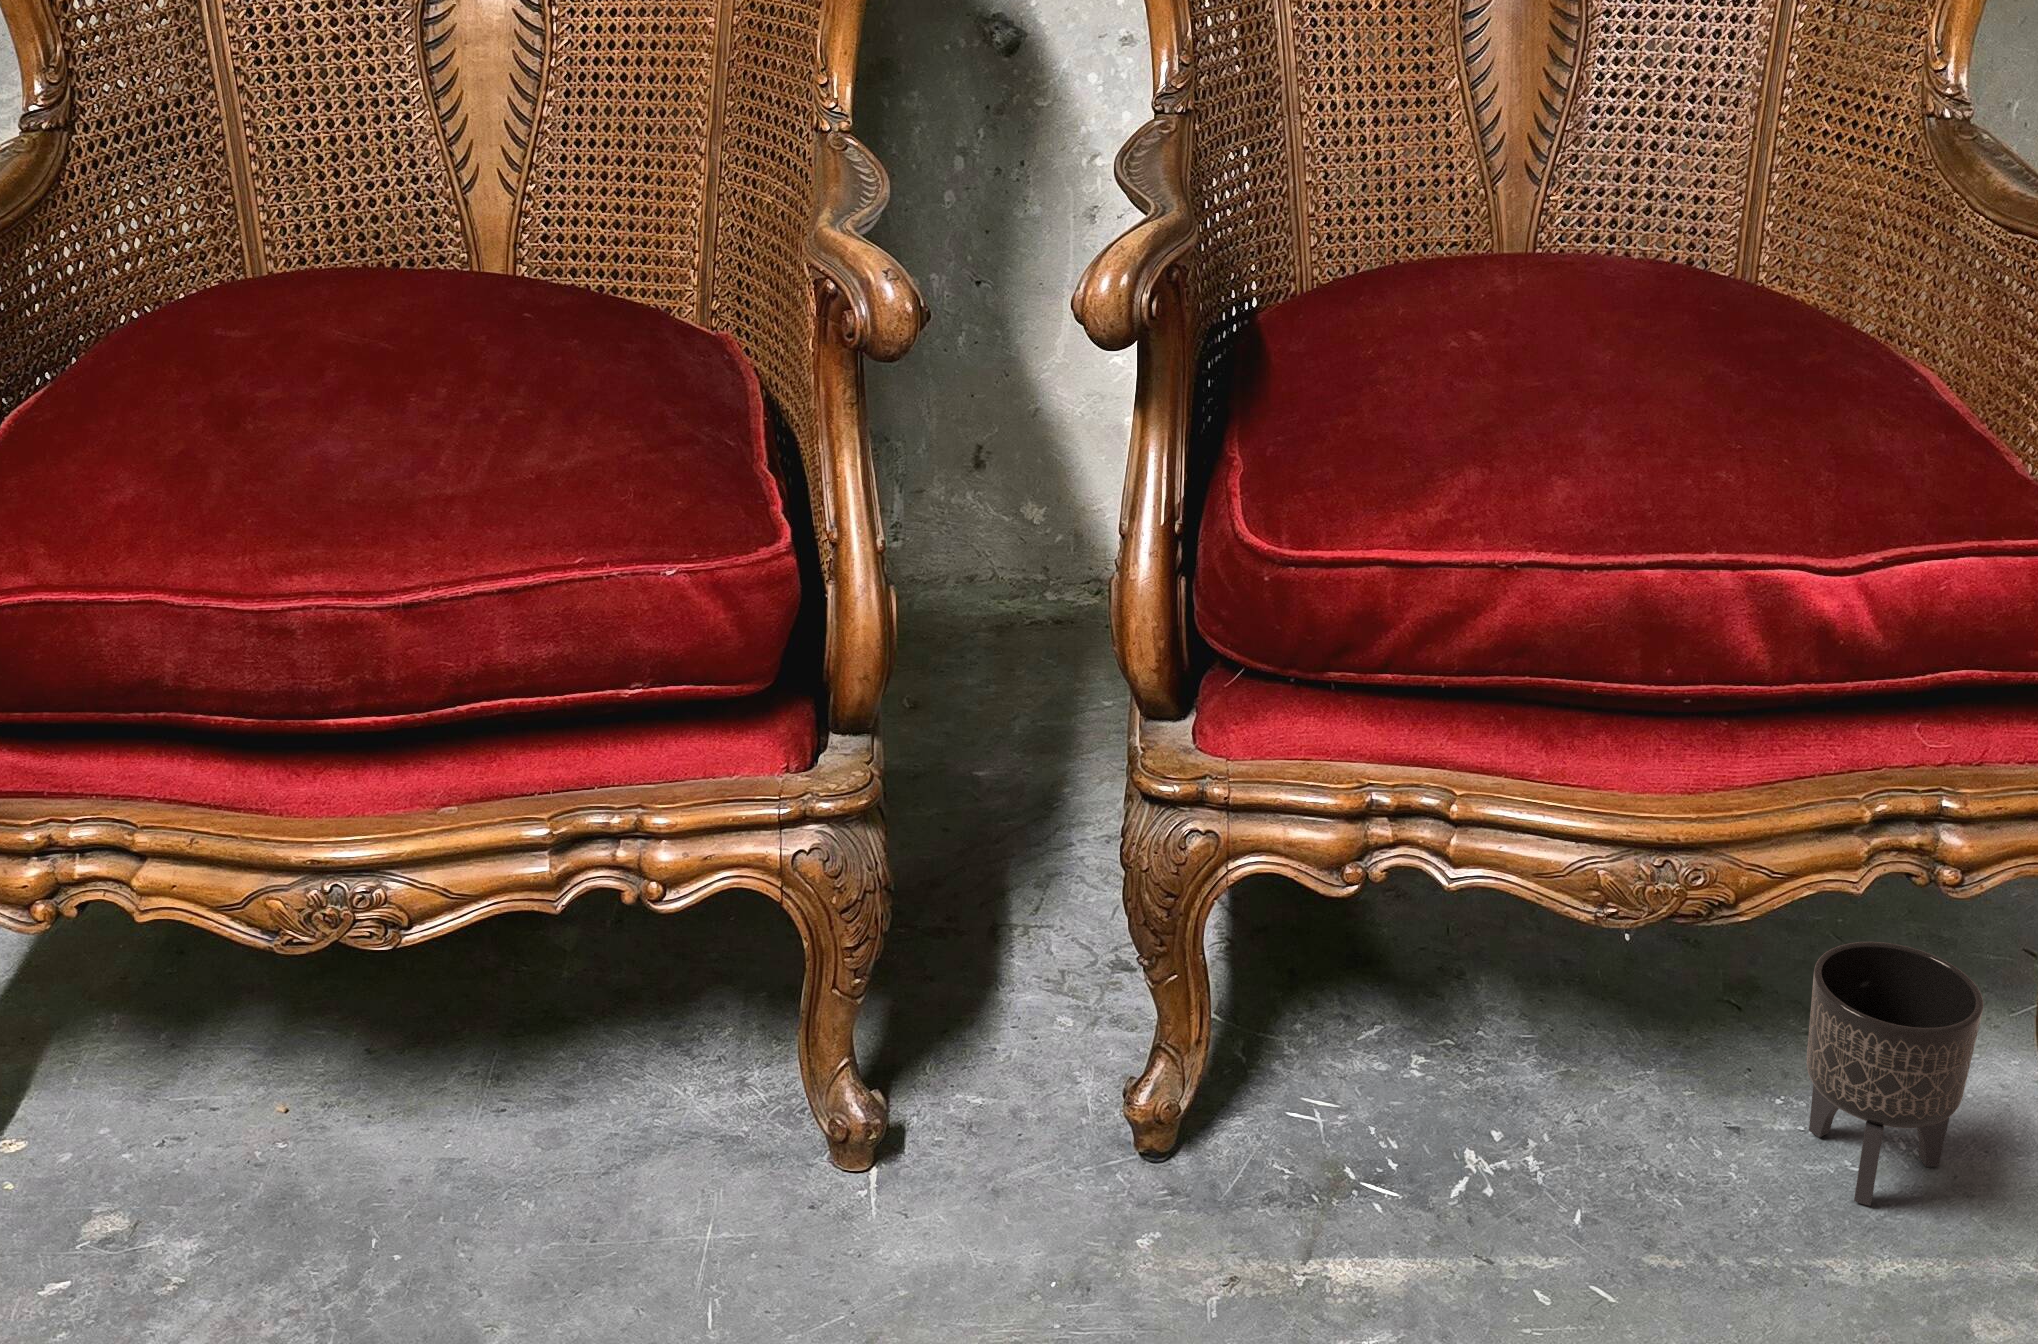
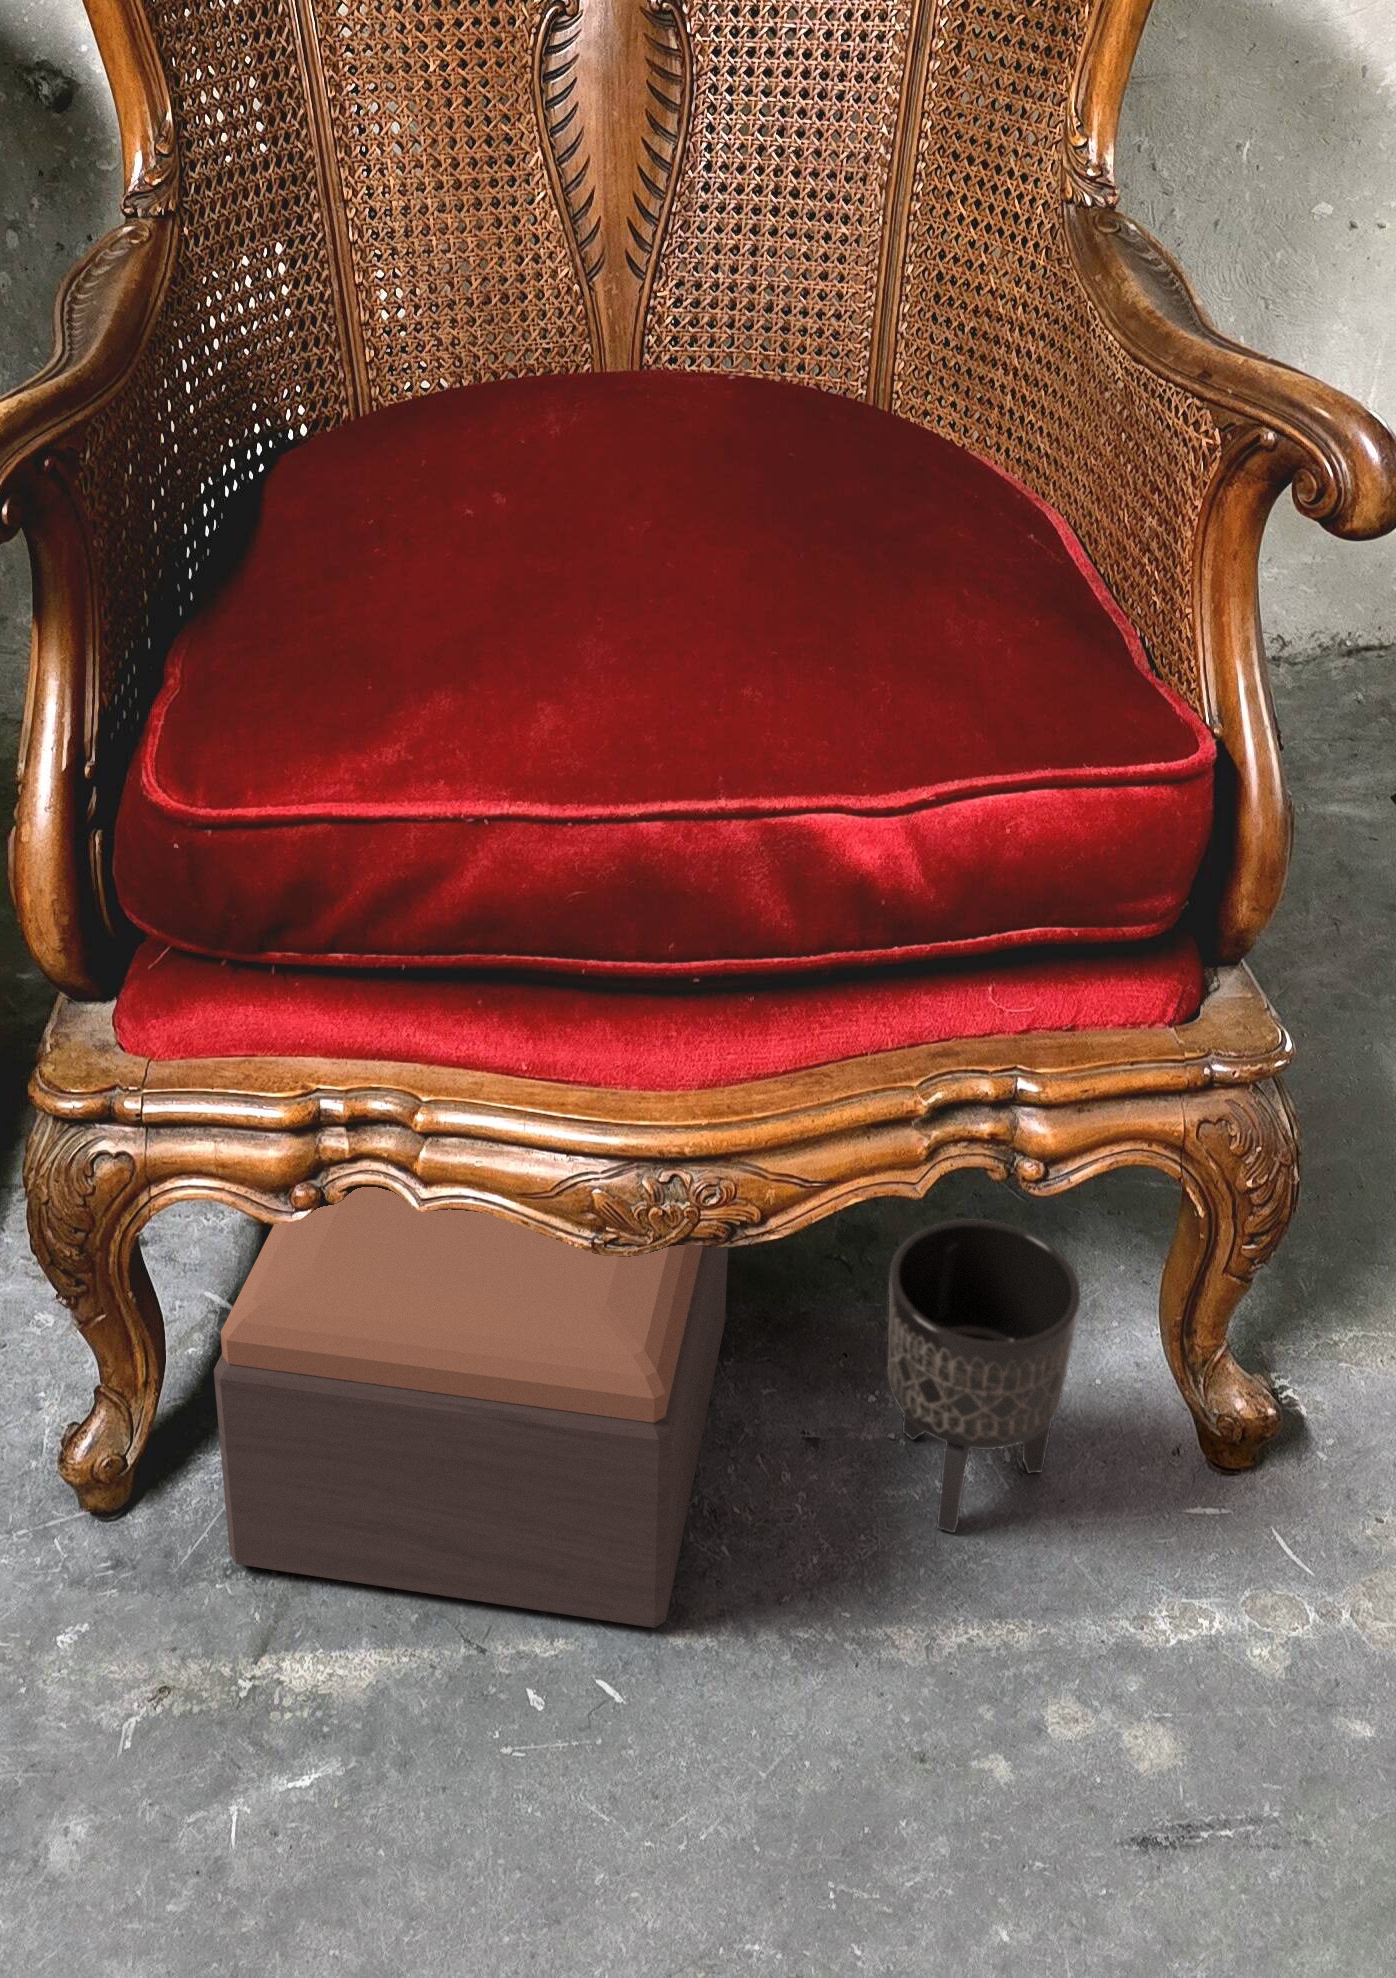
footstool: none [1264,811,1658,1257] -> present [214,1187,728,1628]

